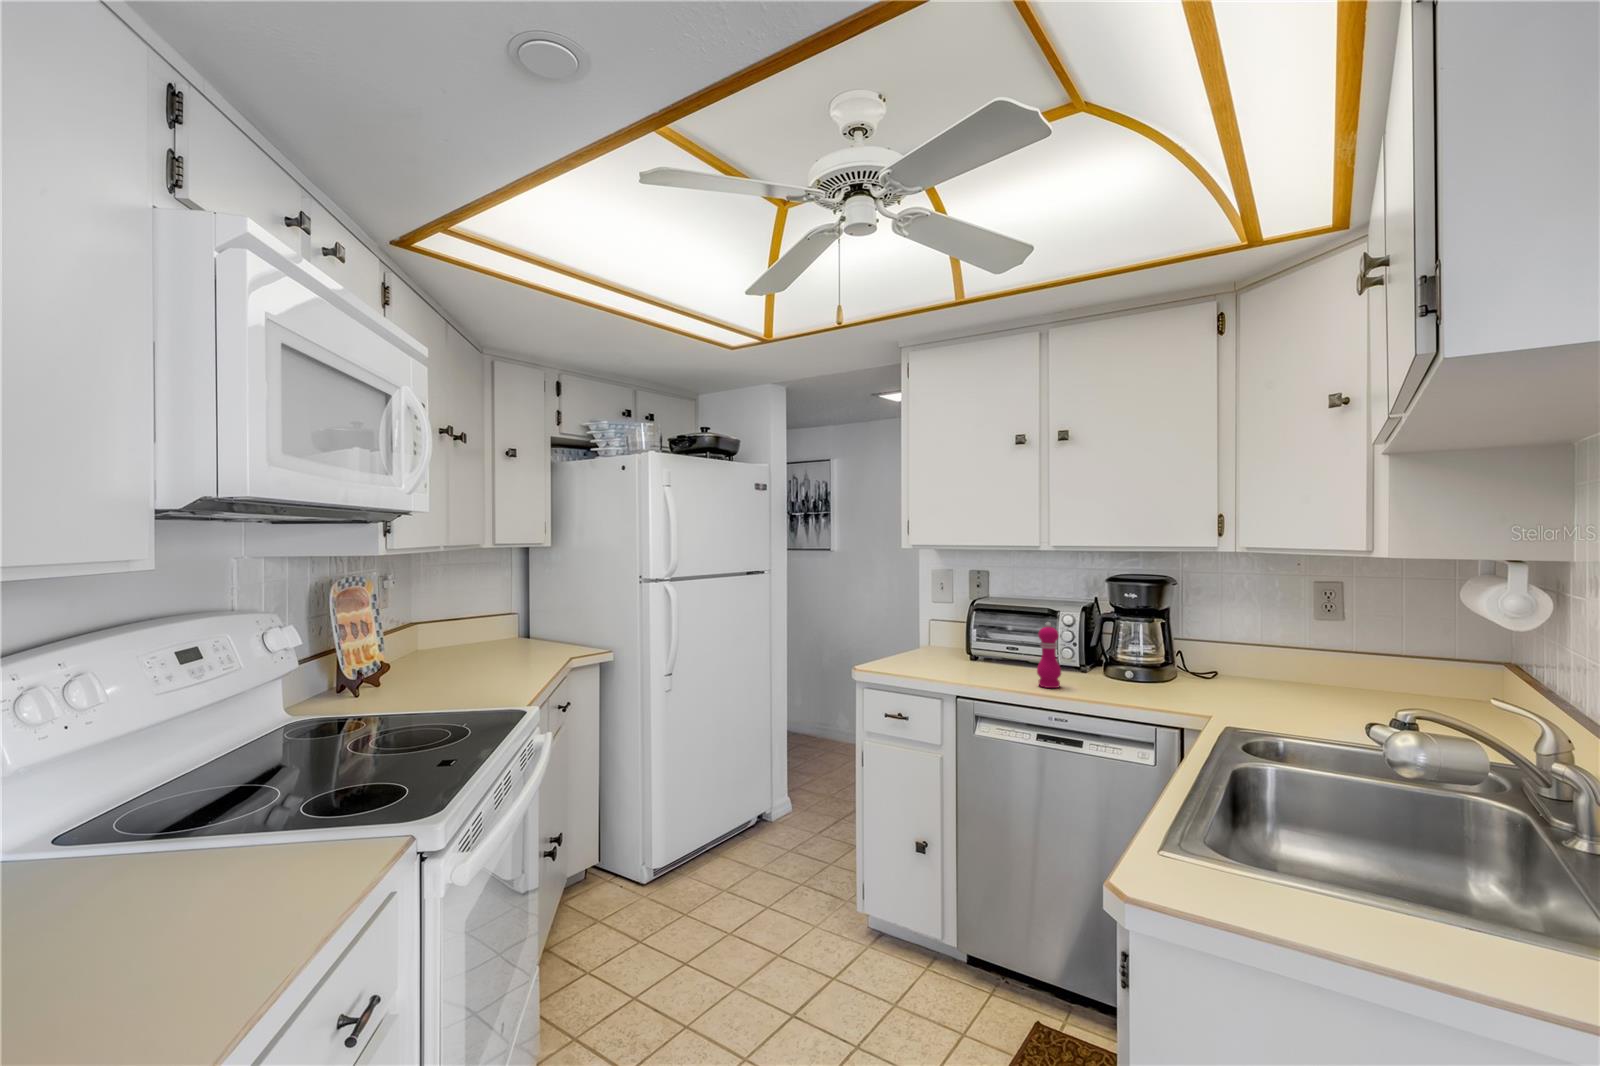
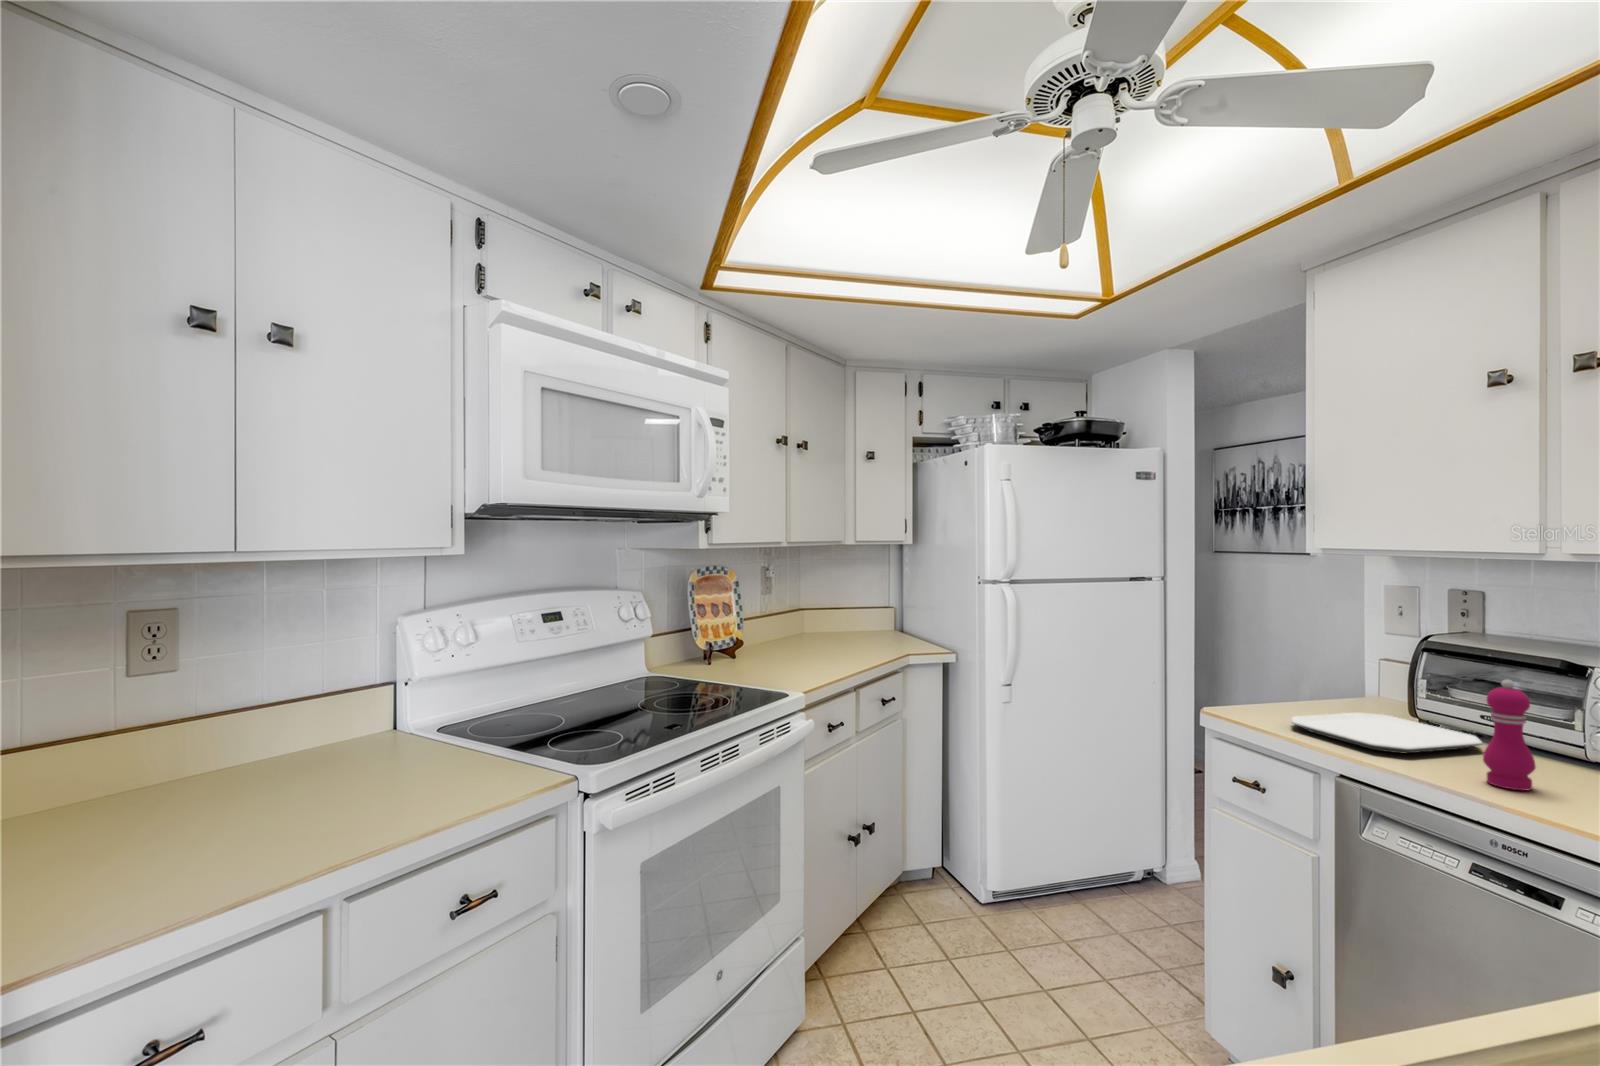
plate: none [914,655,1015,678] -> present [1291,712,1482,753]

